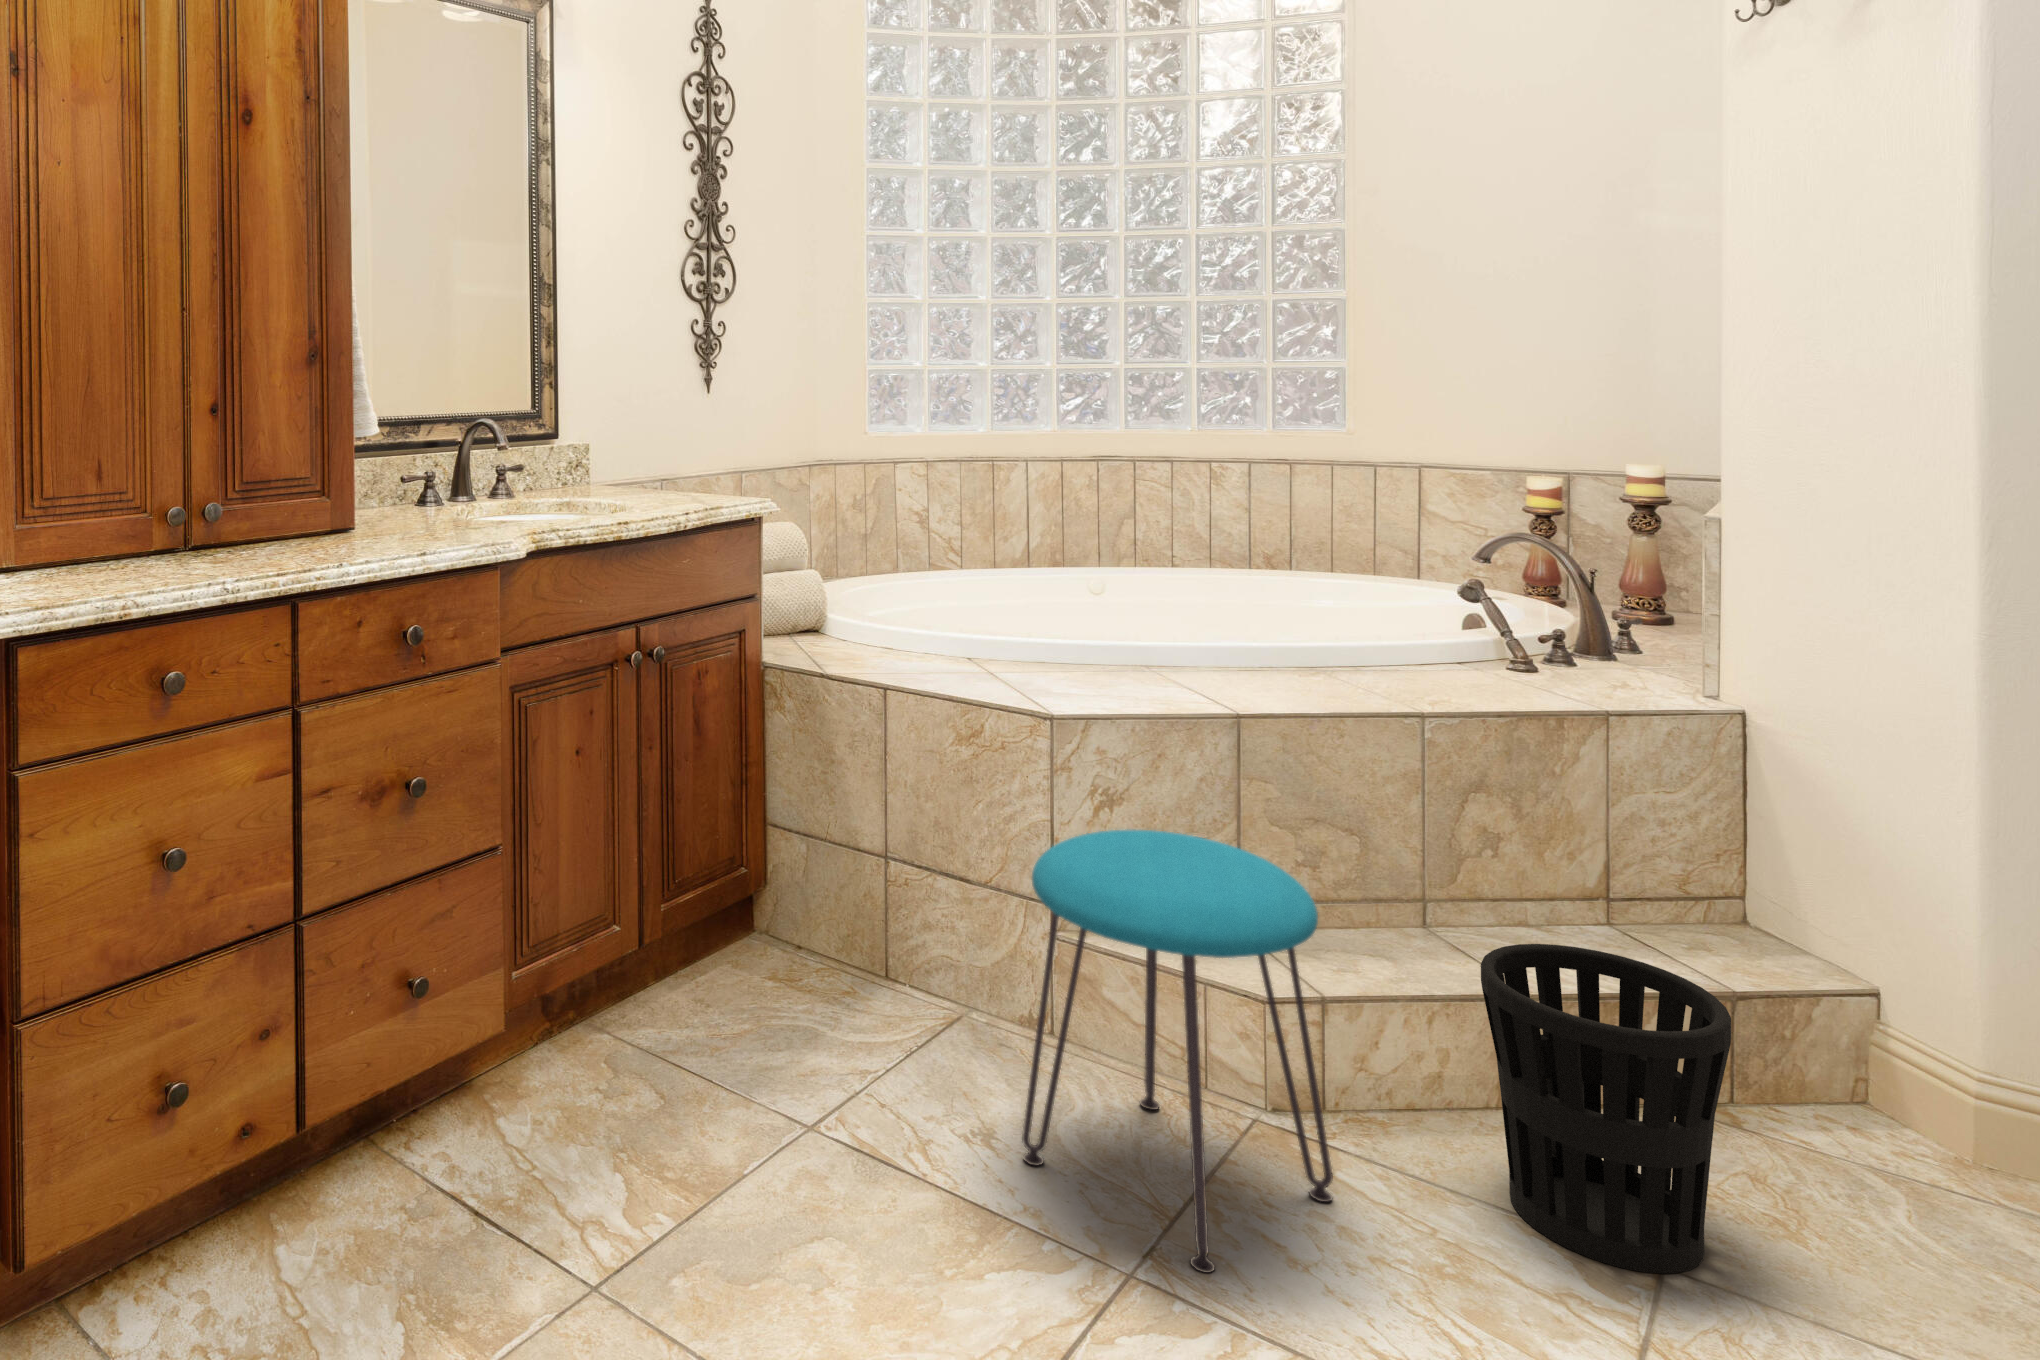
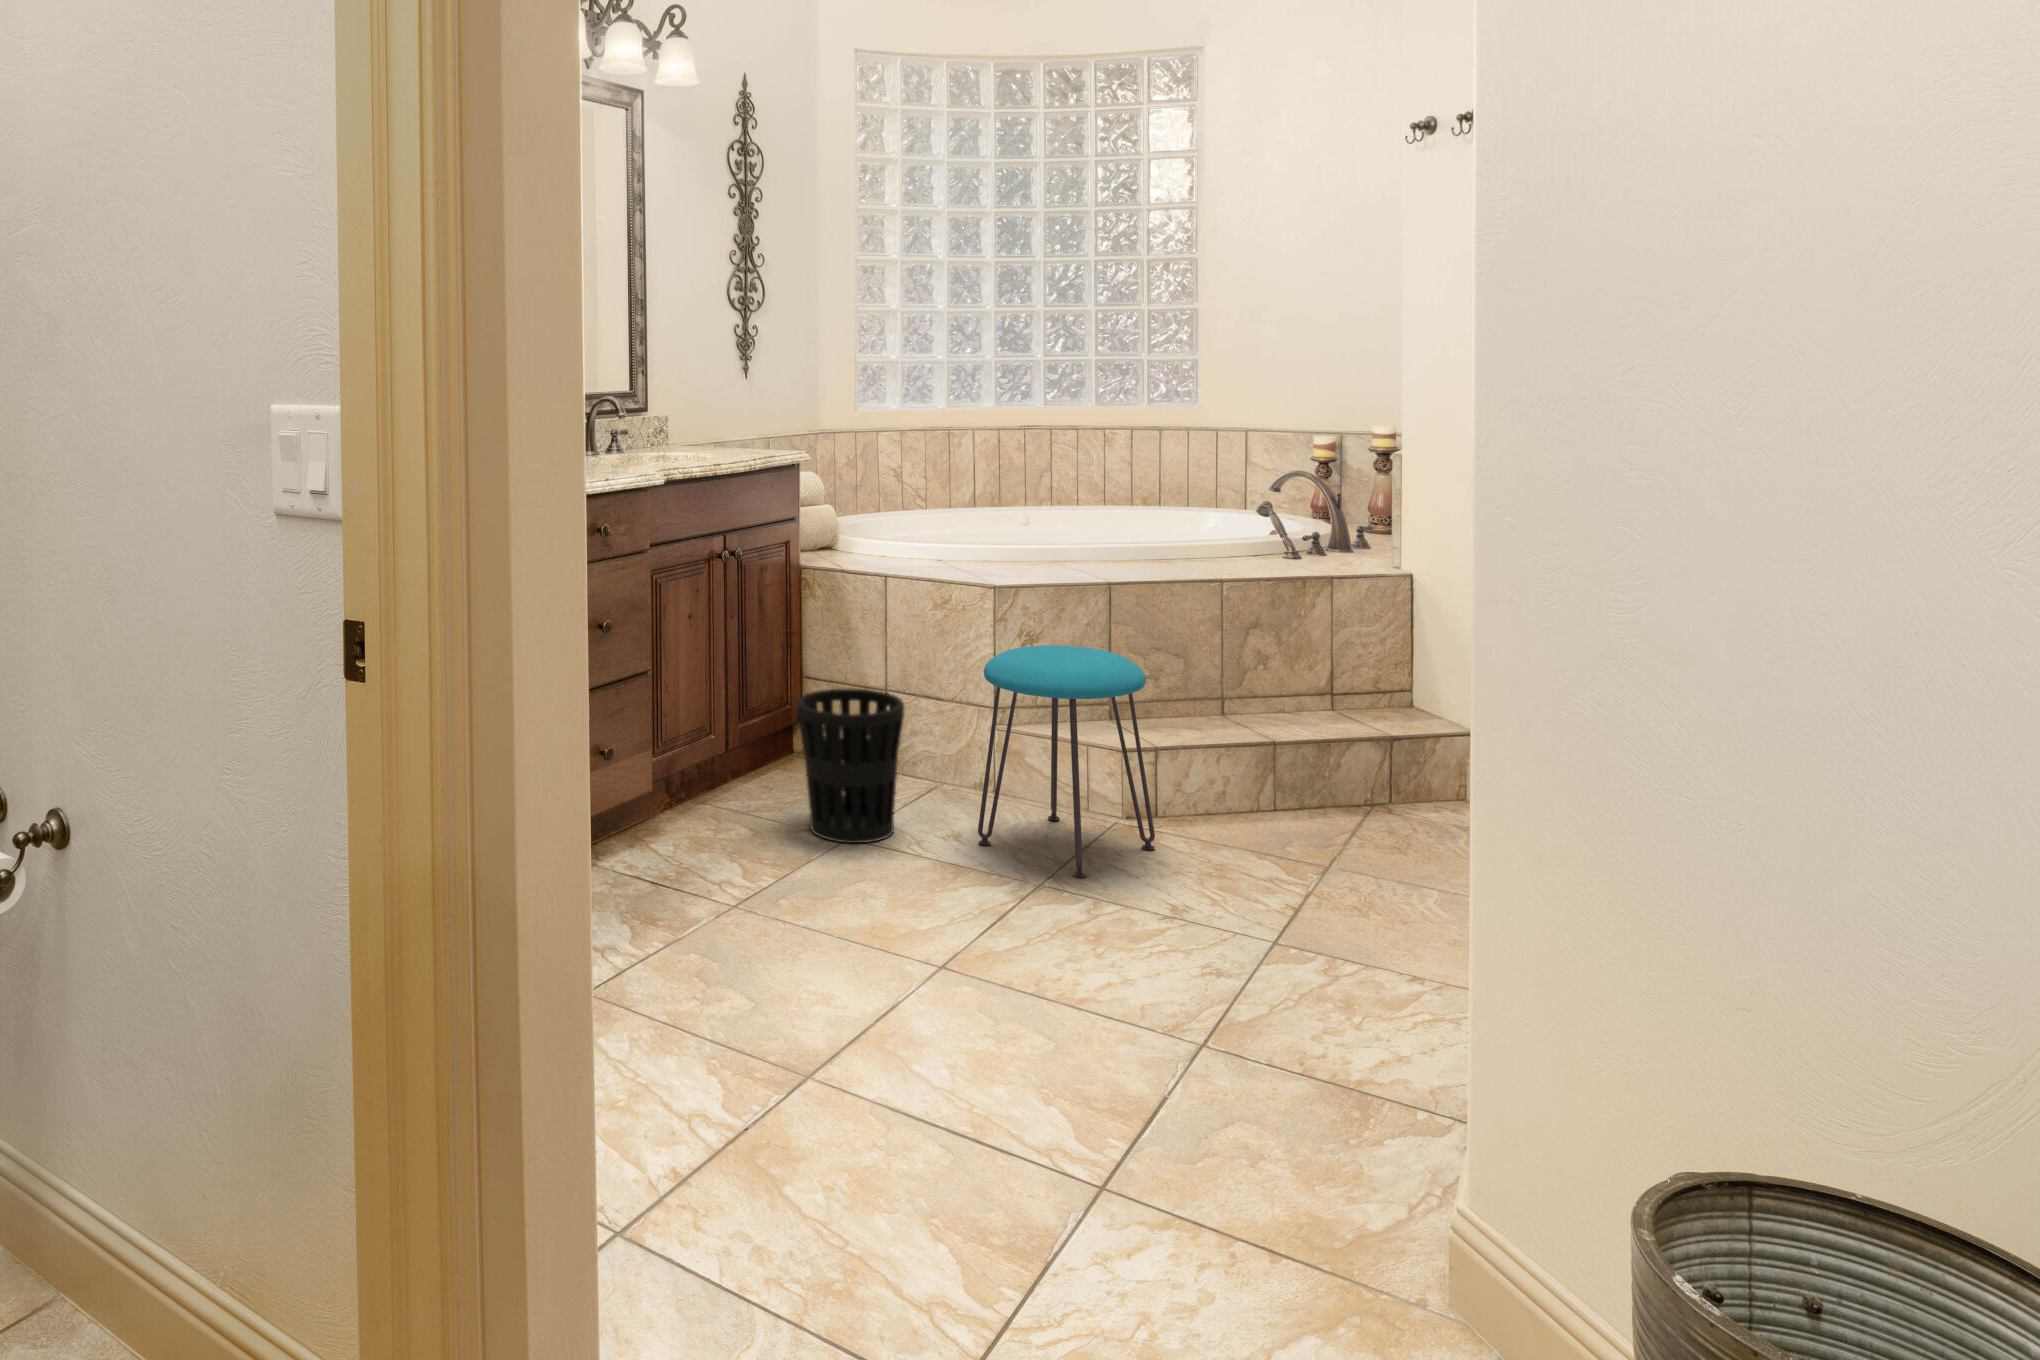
wastebasket: present [1481,944,1731,1274] -> present [796,688,904,843]

